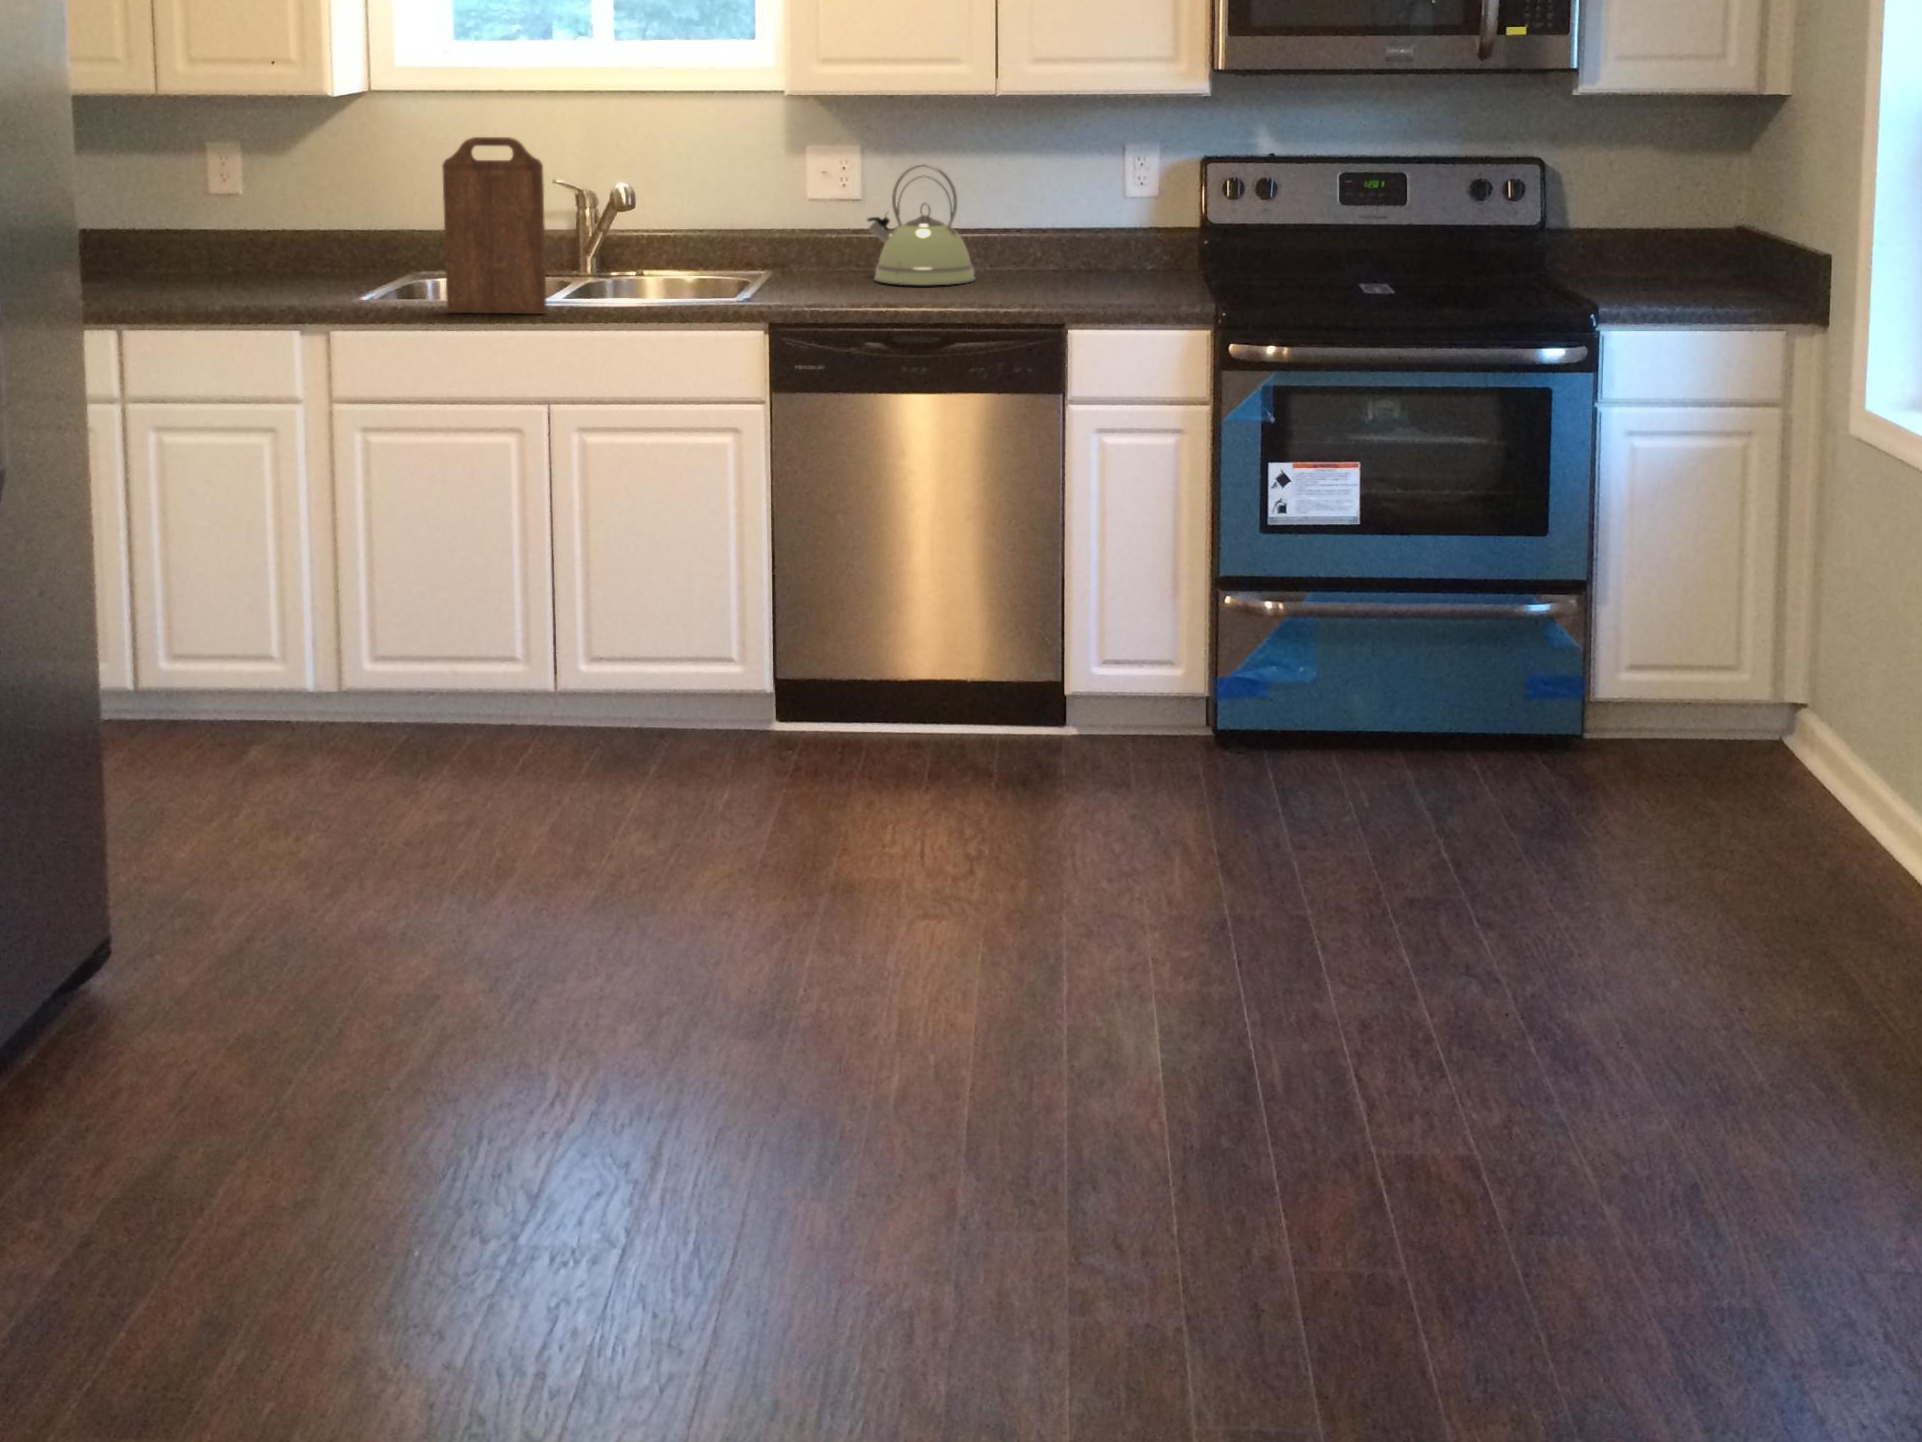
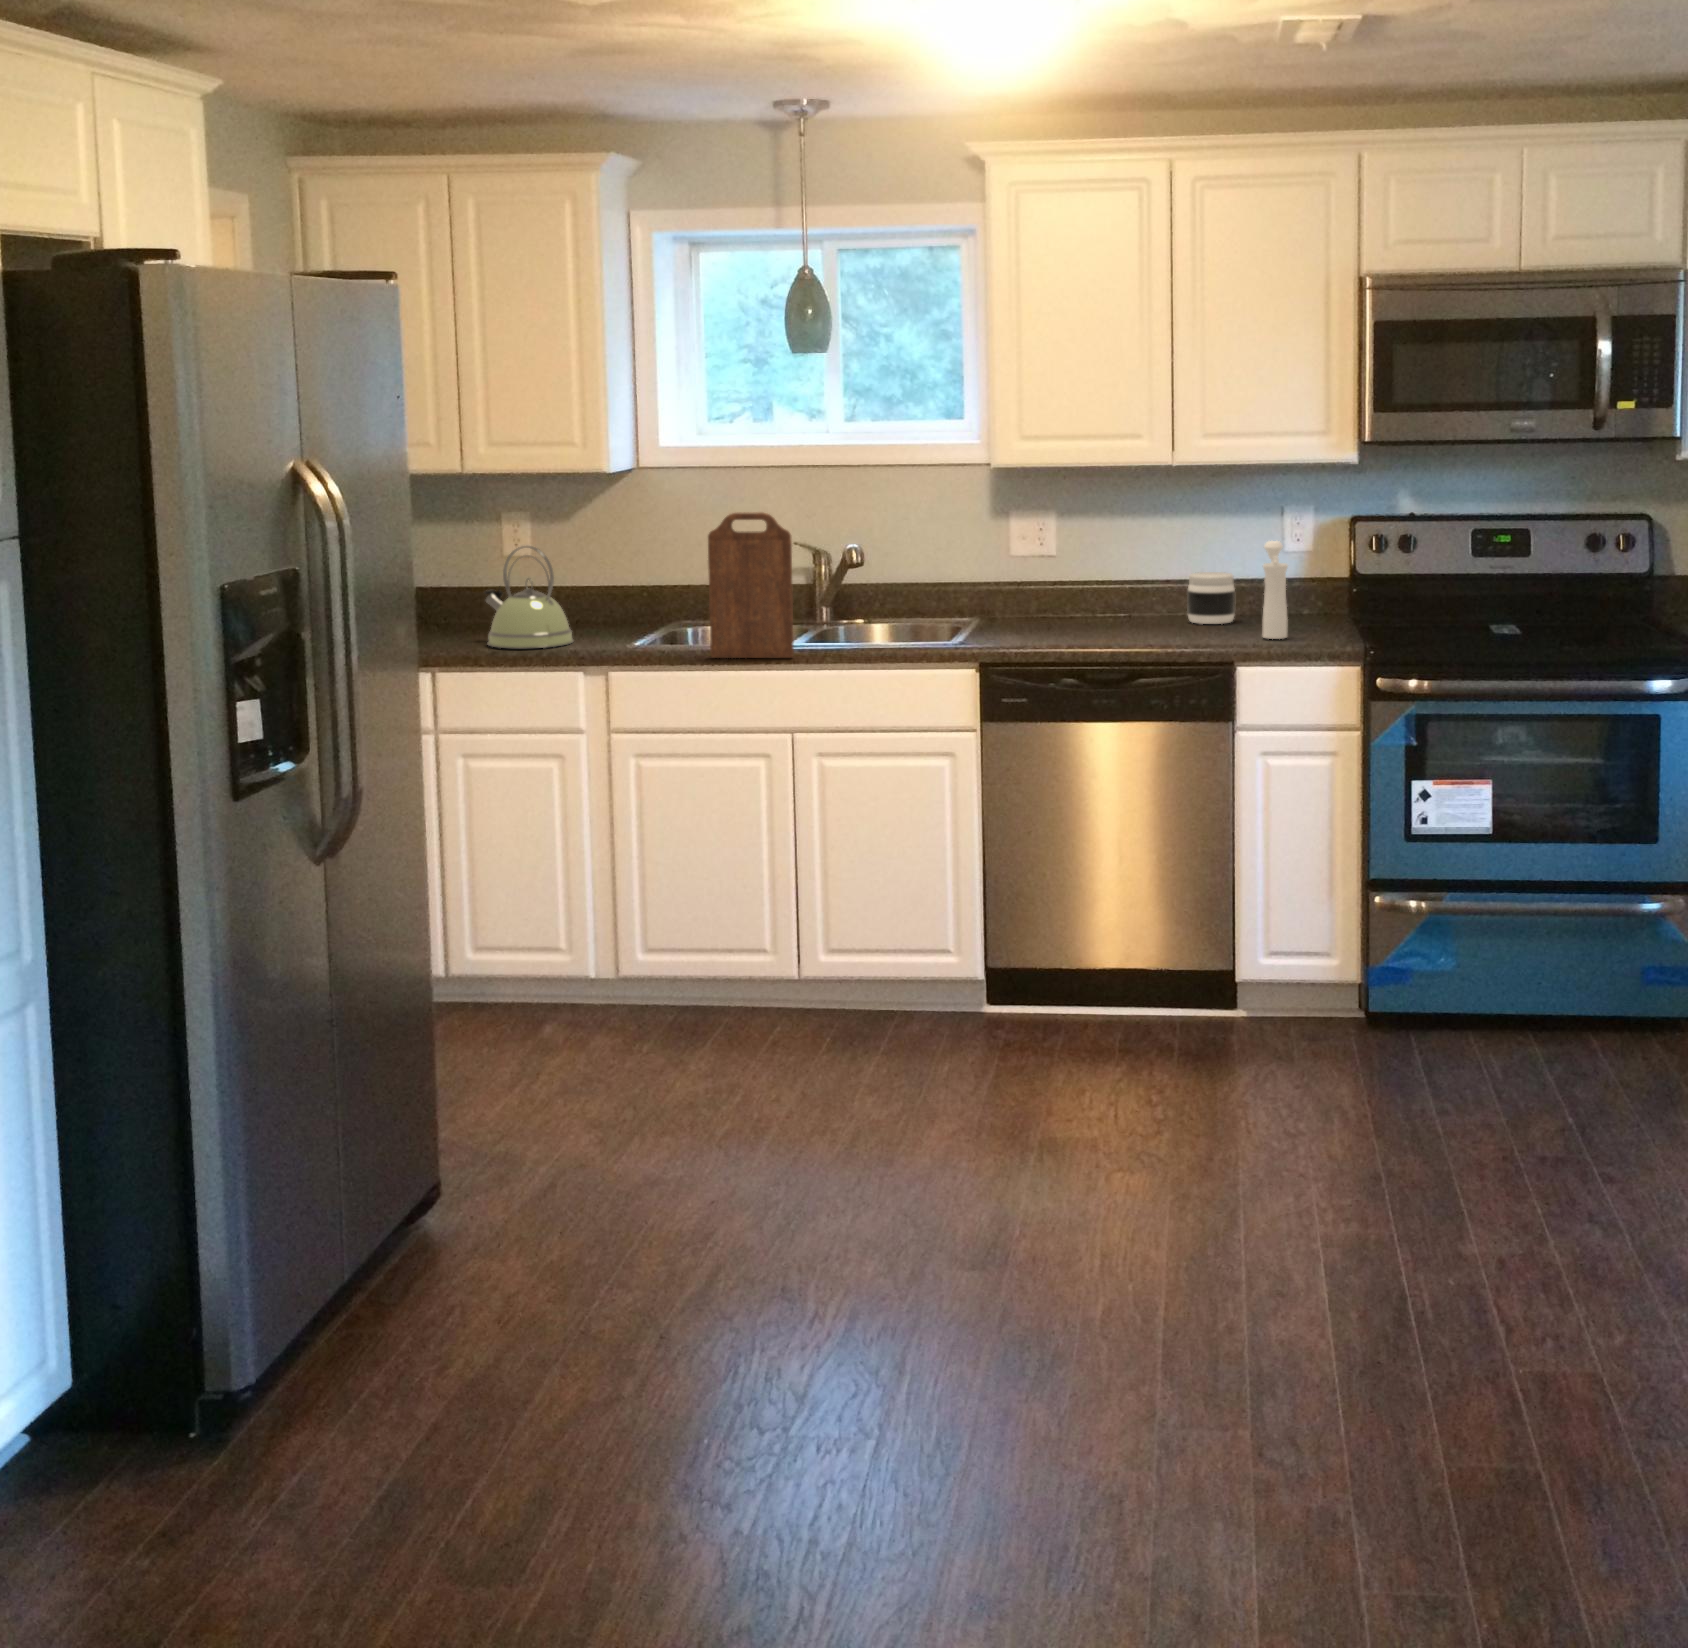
kettle: present [867,164,975,285] -> present [485,546,573,649]
pepper mill: none [1101,183,1132,296] -> present [1262,541,1288,639]
jar: none [1021,219,1075,279] -> present [1187,572,1235,624]

